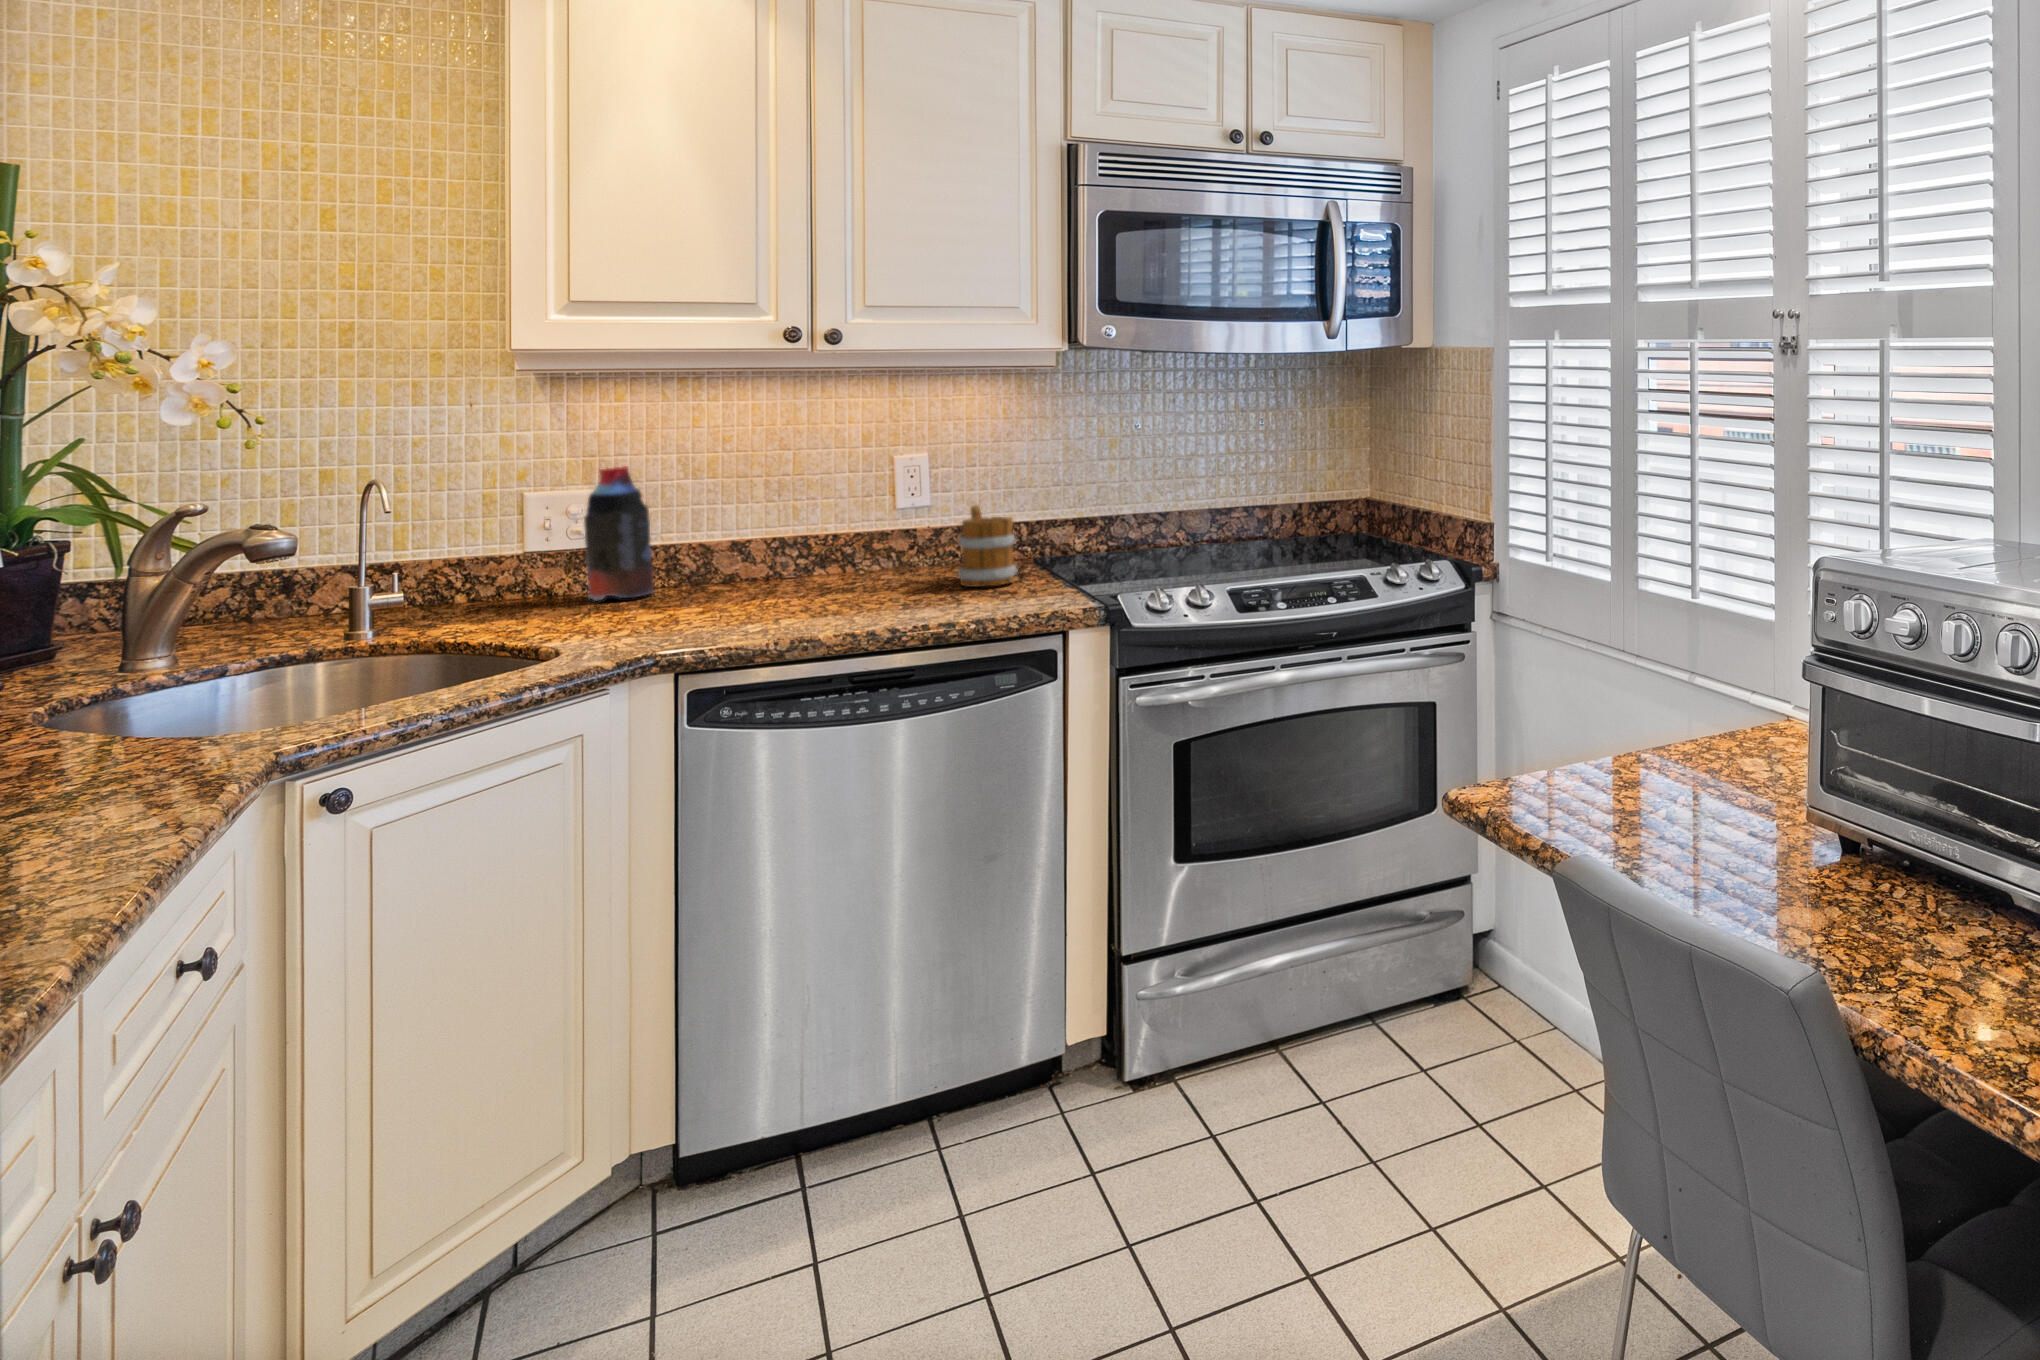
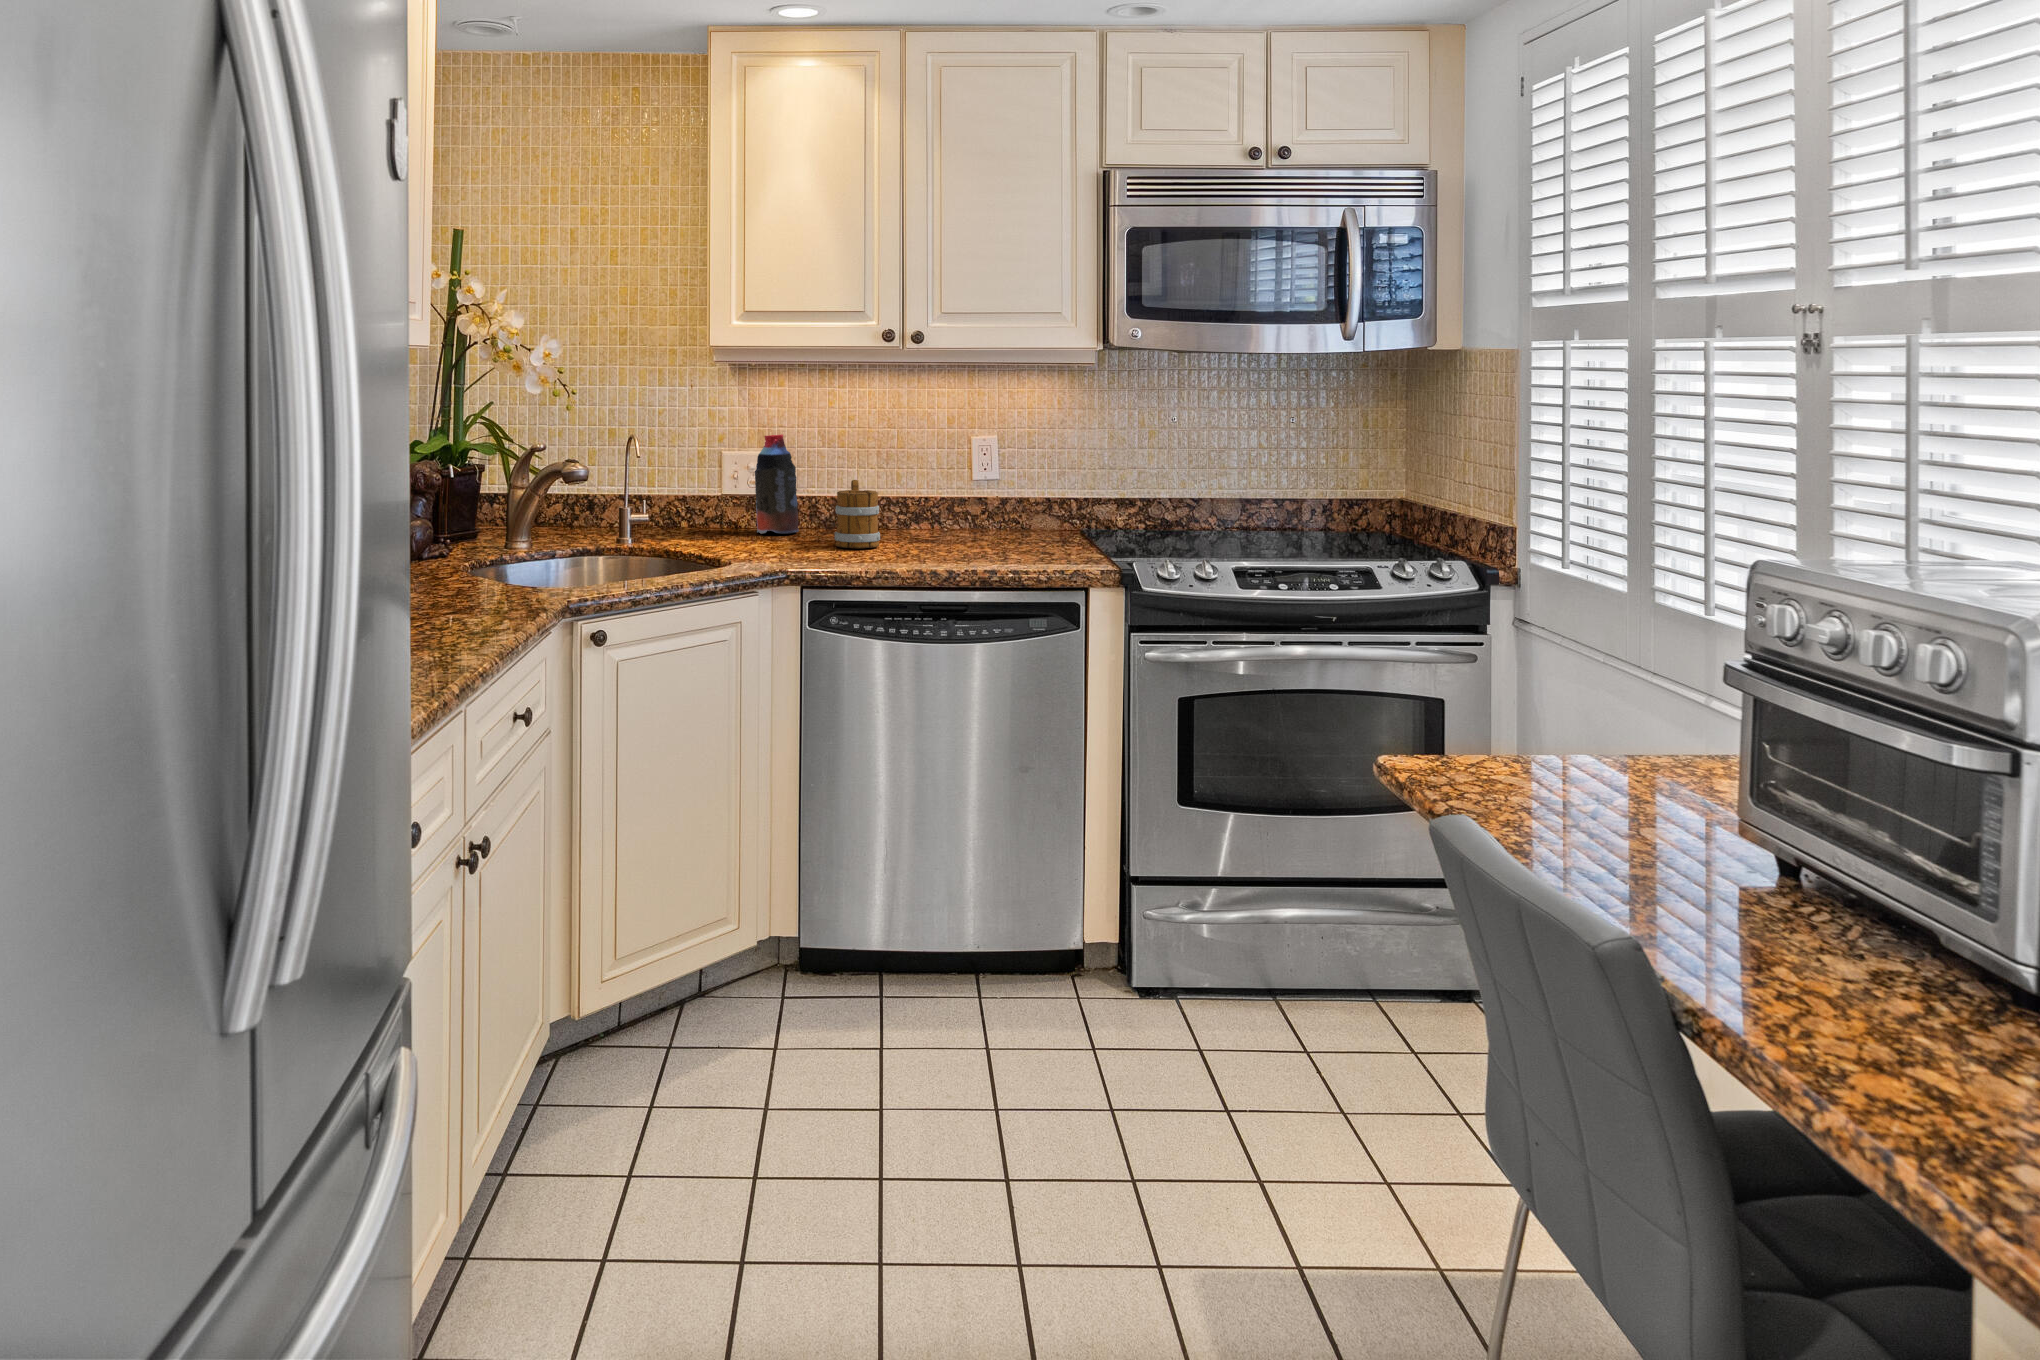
mug: present [958,505,1017,587] -> present [834,480,880,548]

